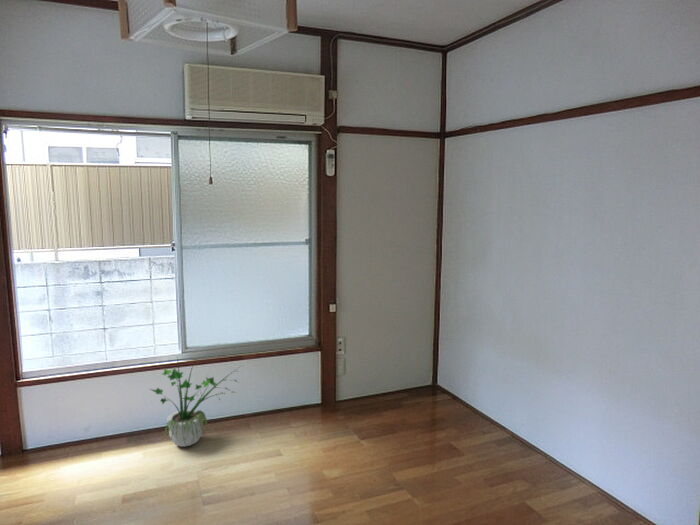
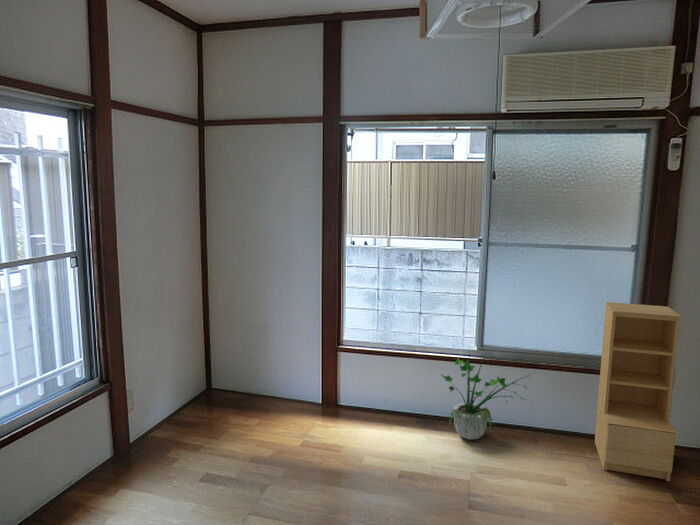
bookshelf: none [292,288,356,435] -> present [595,302,681,481]

